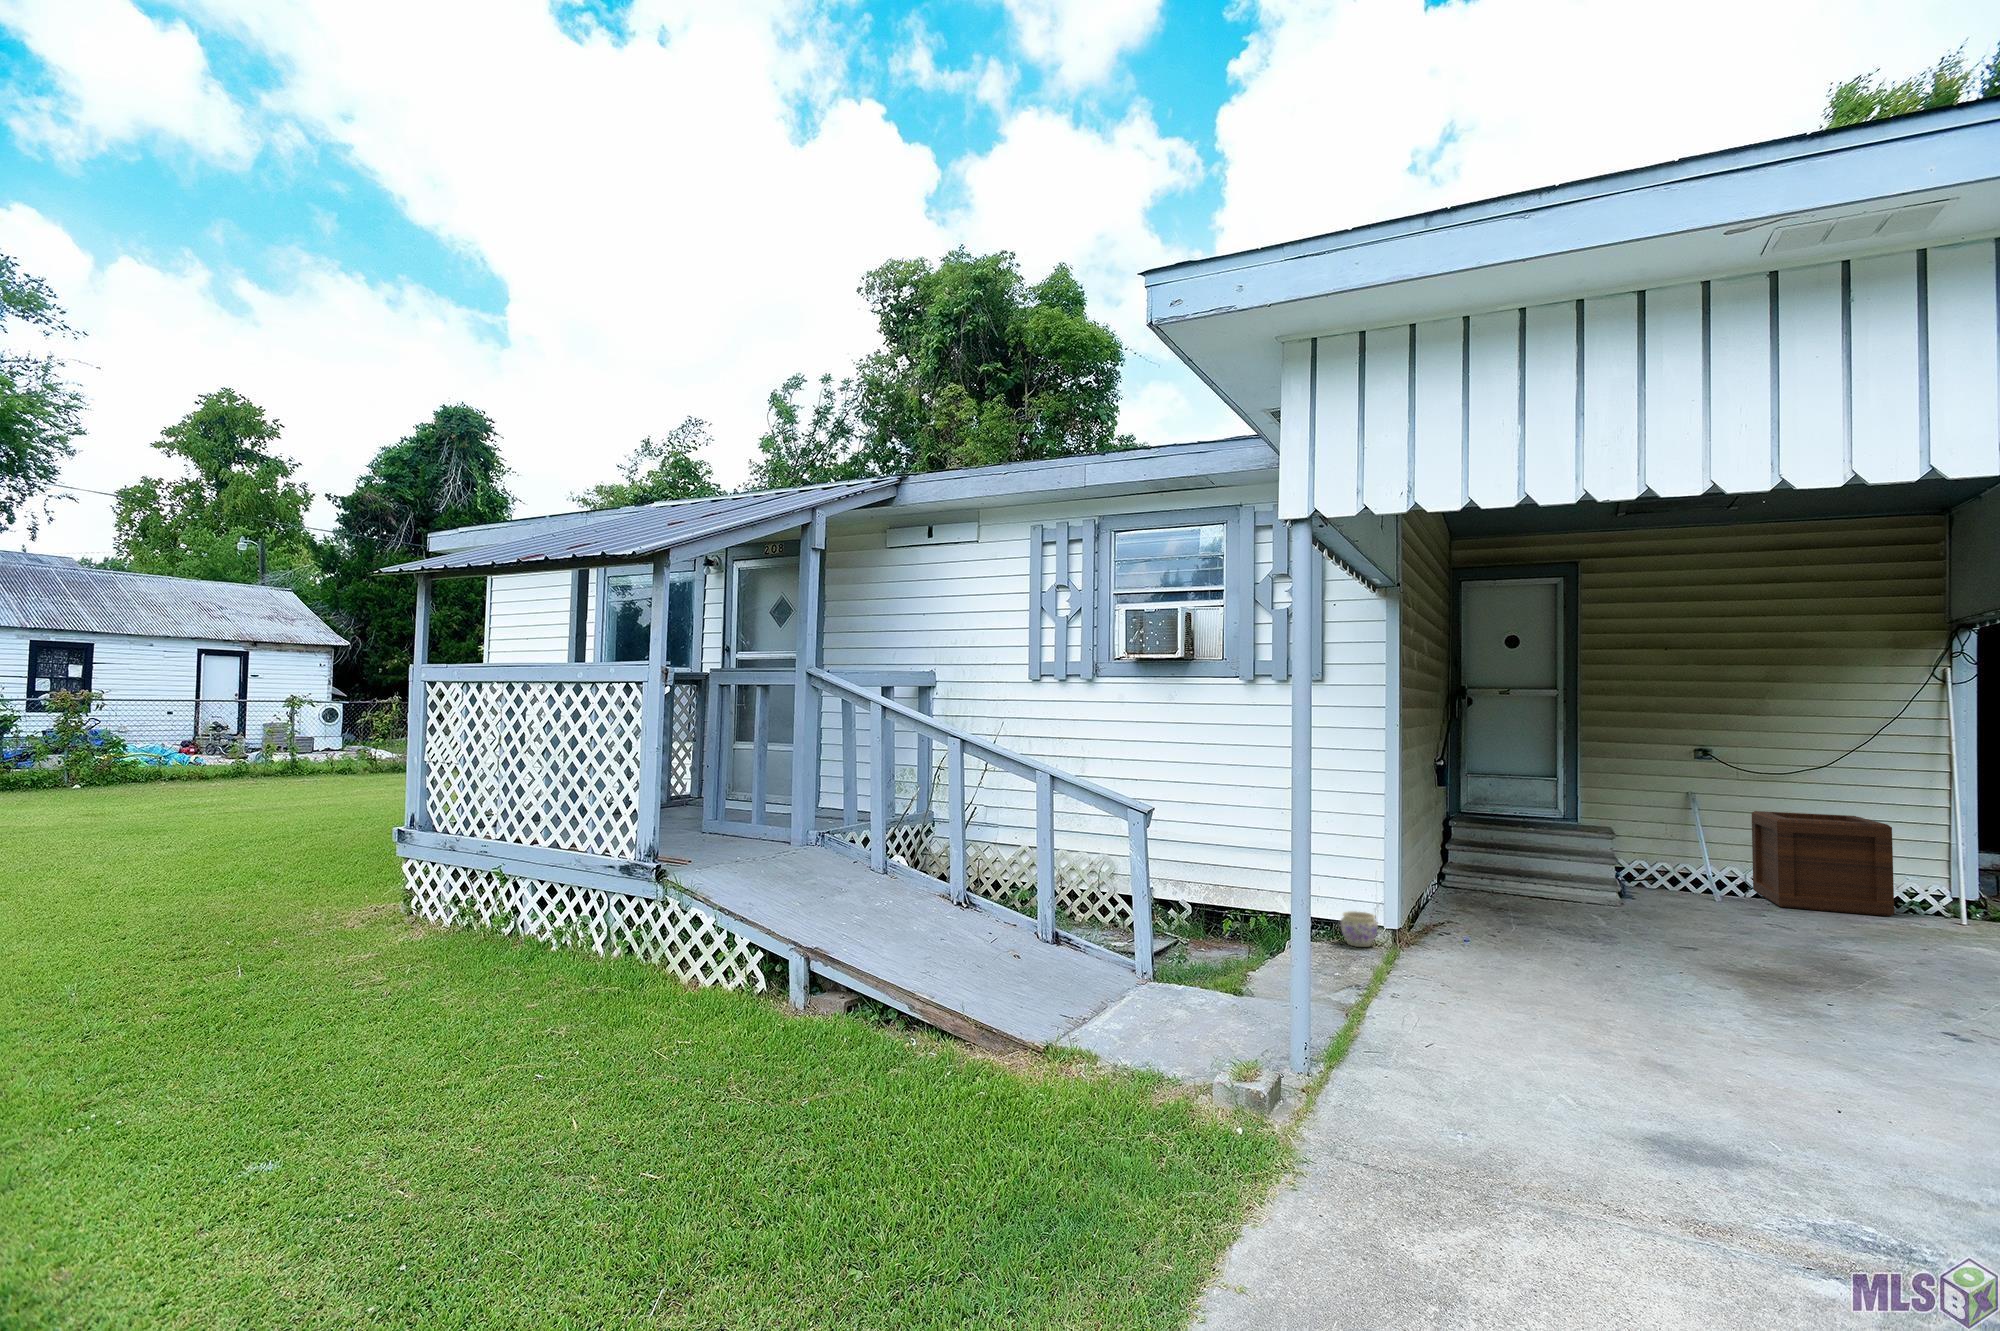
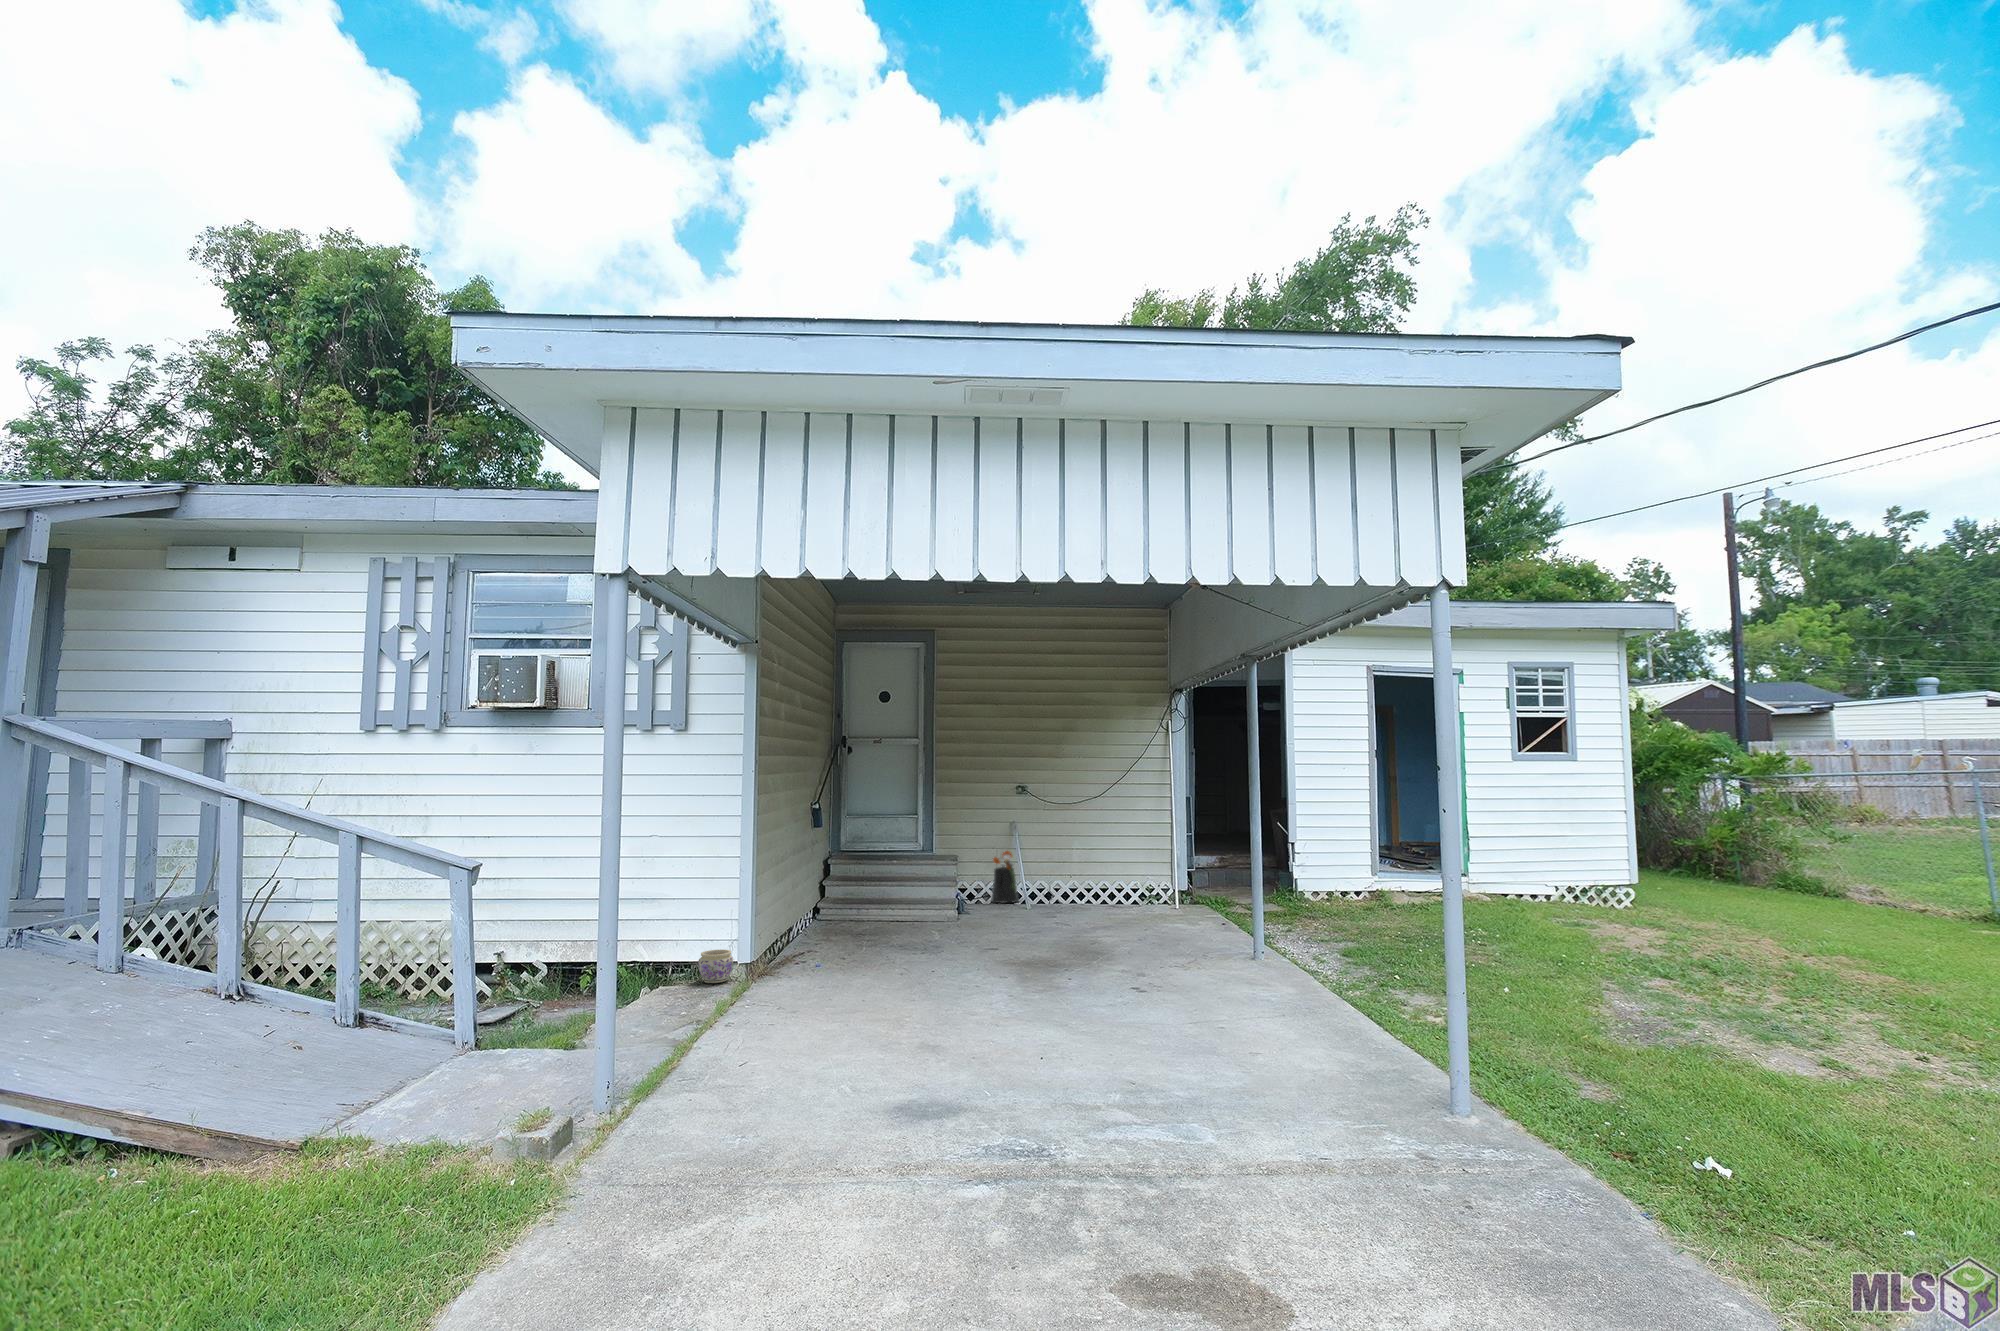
wooden crate: present [1752,811,1894,916] -> none [1050,832,1129,907]
watering can: none [1663,827,1706,893] -> present [991,851,1019,903]

